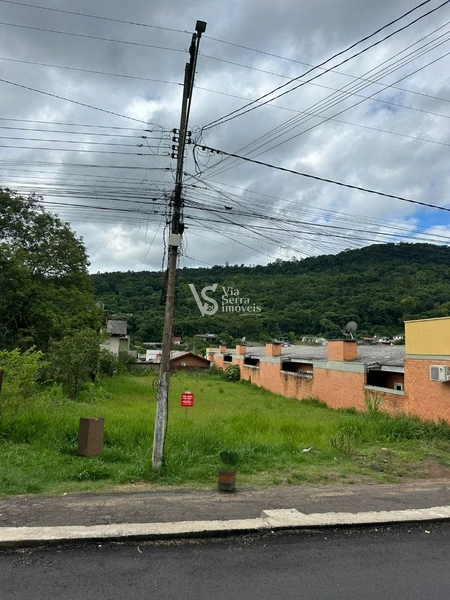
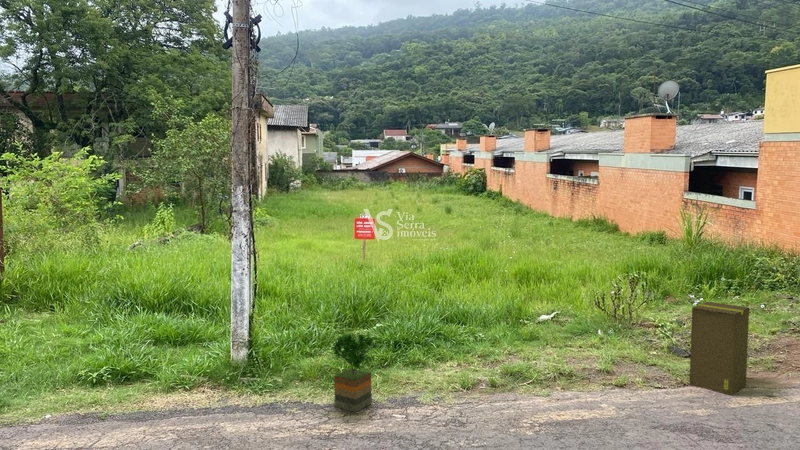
cardboard box: present [77,416,105,457] -> present [689,302,749,395]

